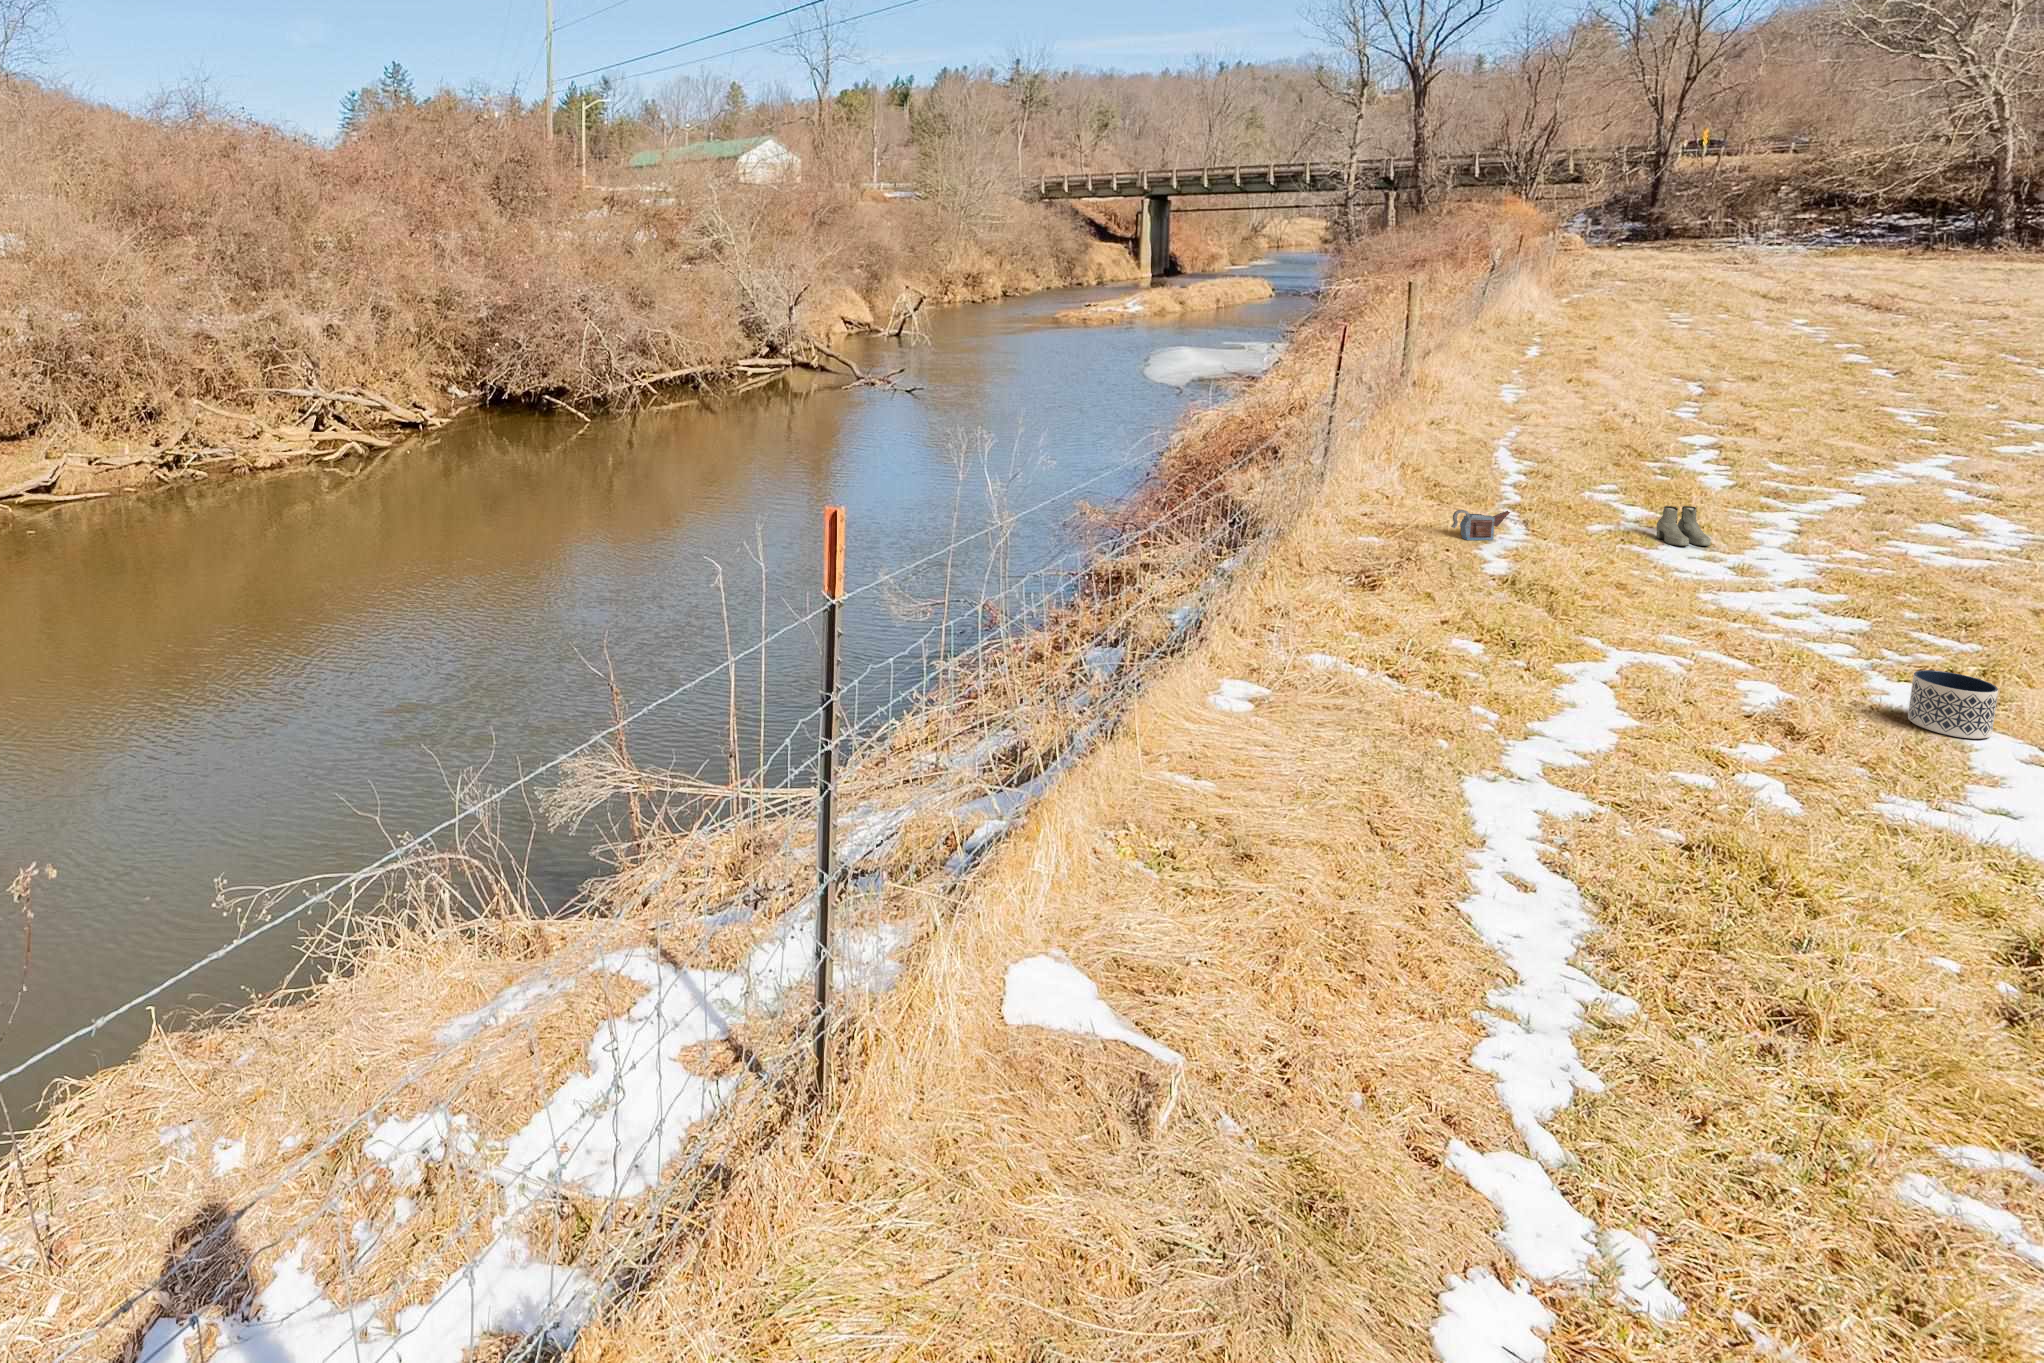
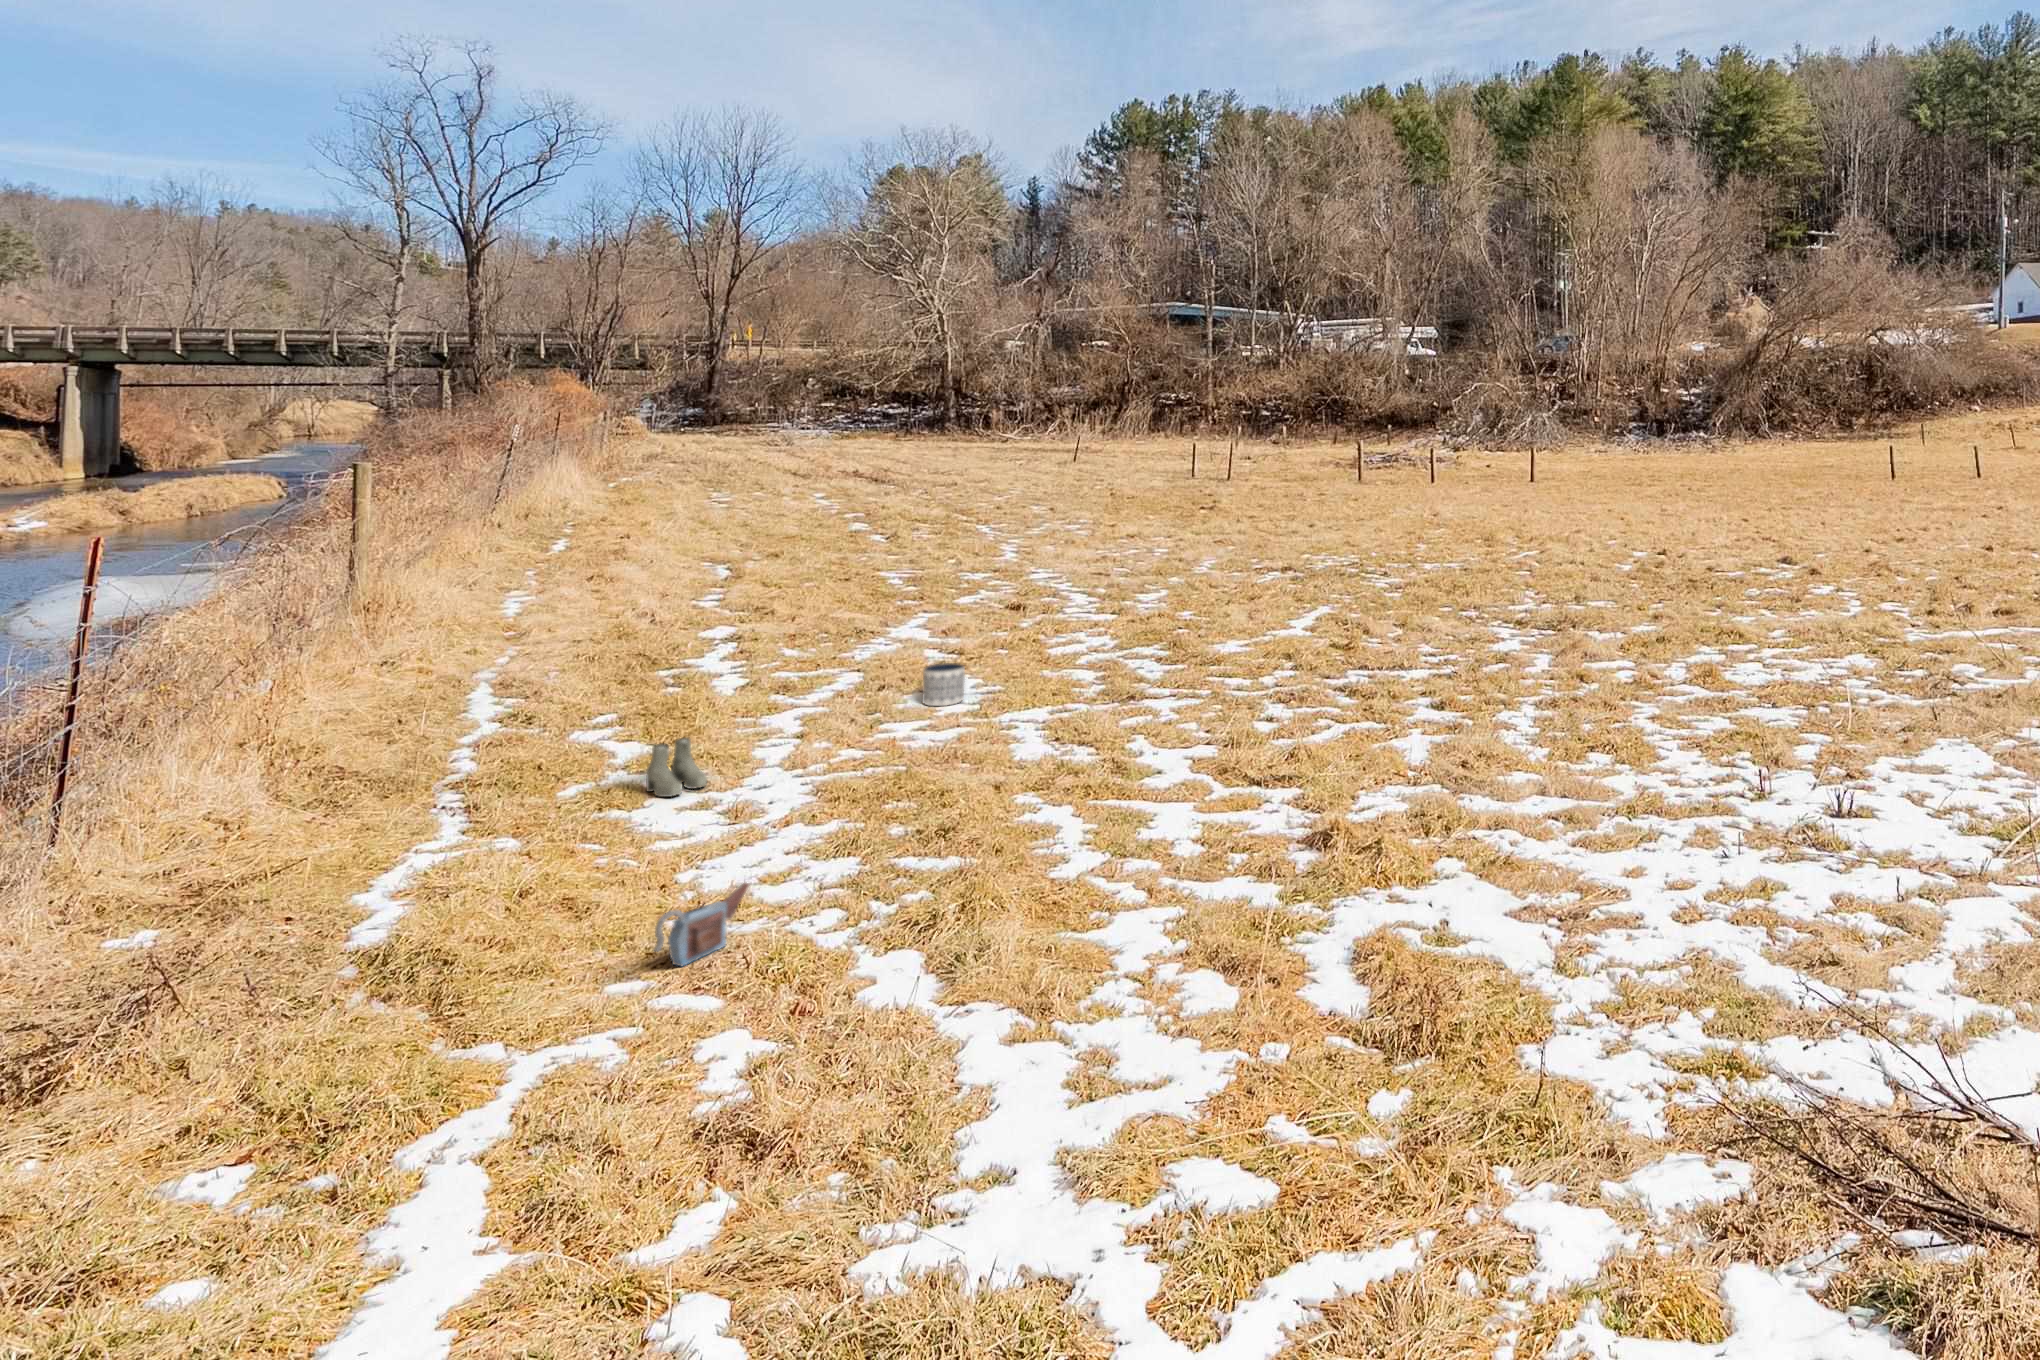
watering can: present [1451,510,1510,540] -> present [654,883,749,966]
planter: present [1908,670,1998,739] -> present [922,663,965,706]

